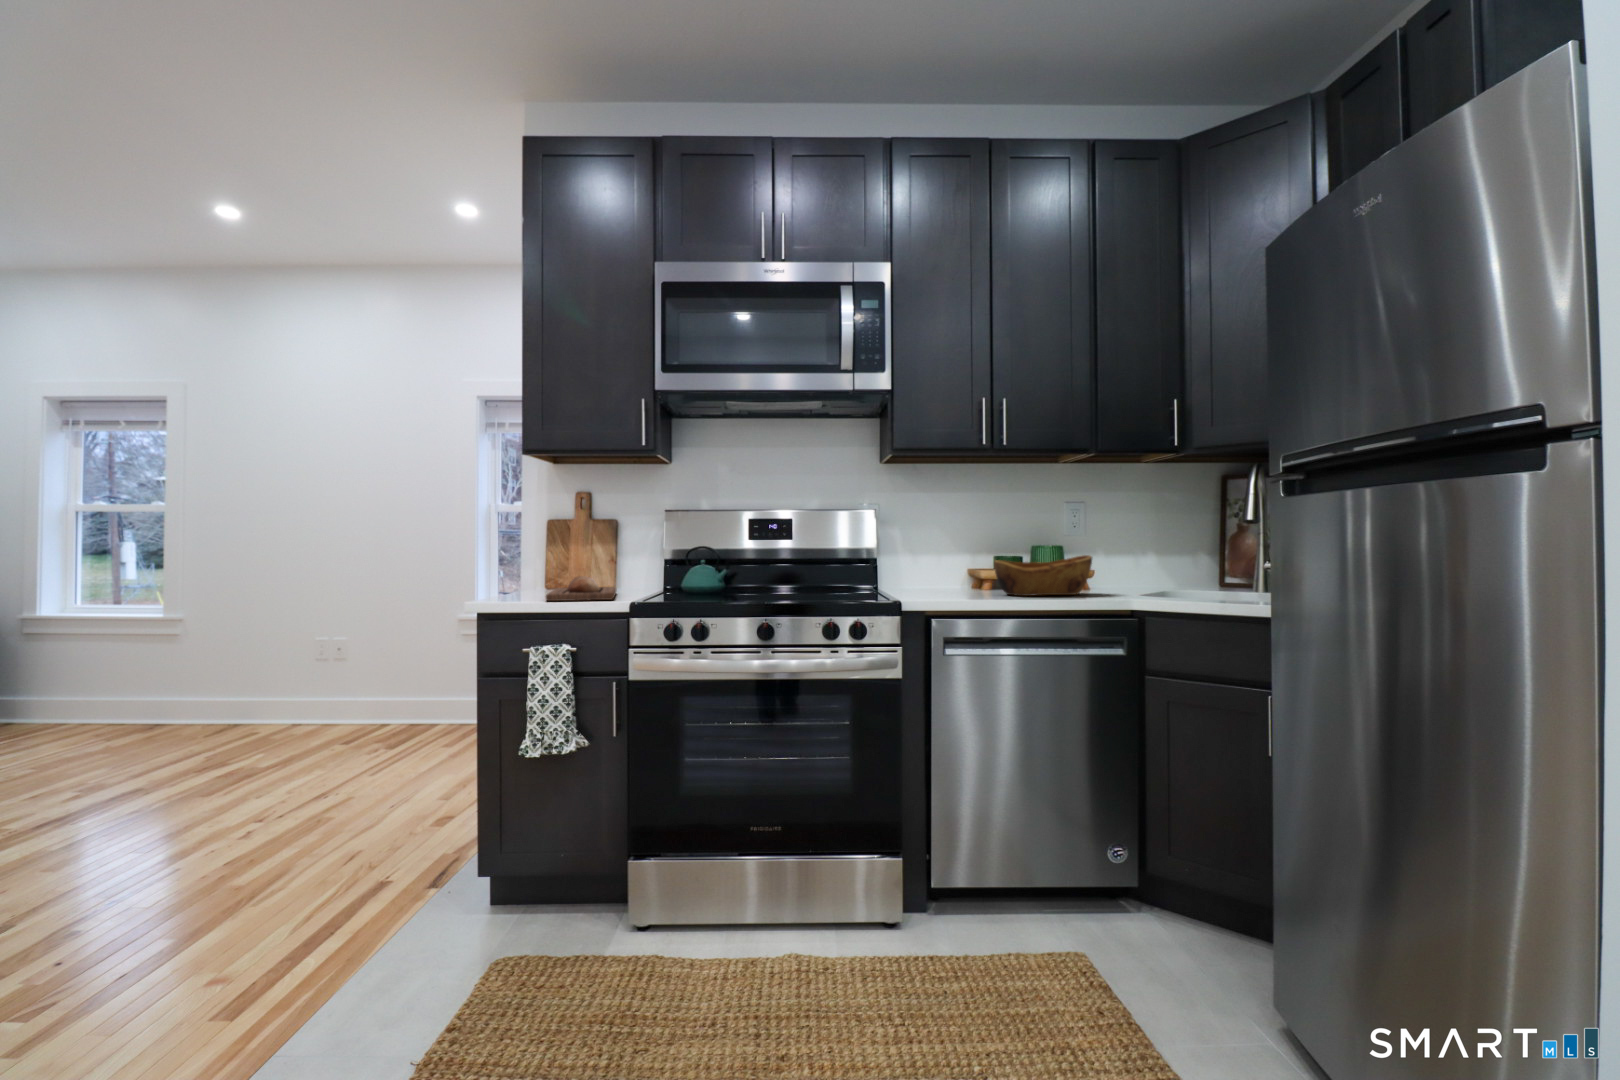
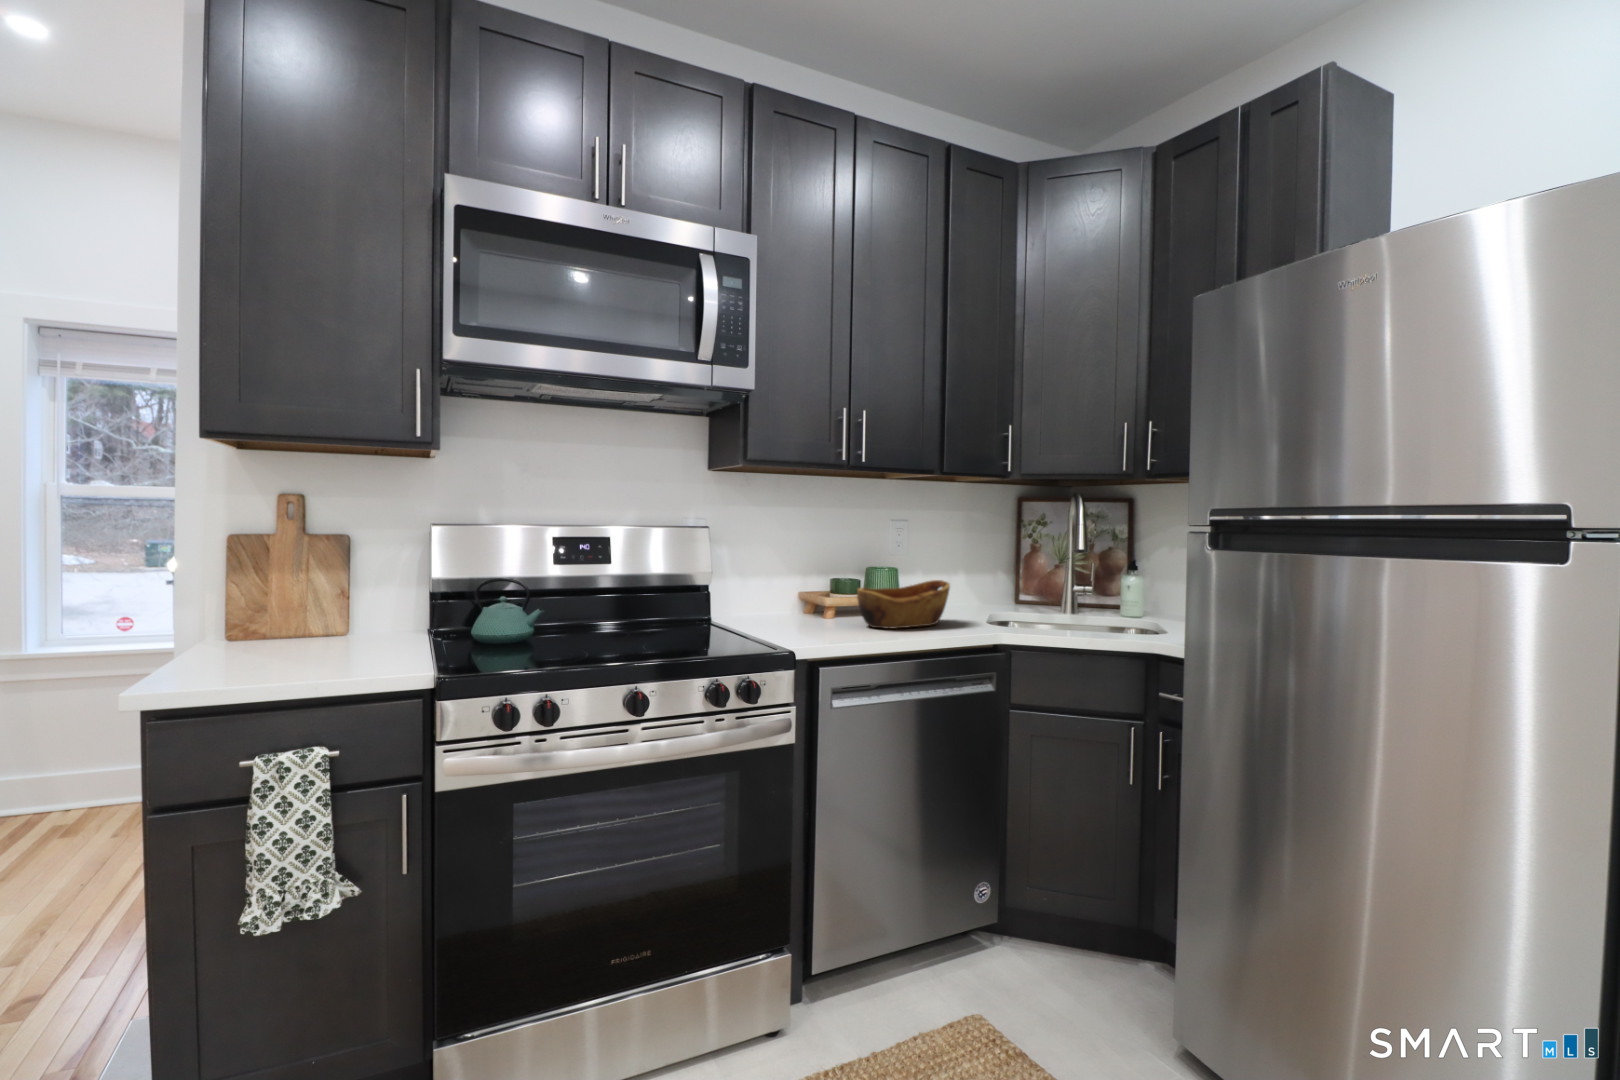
bread loaf: present [546,576,616,601] -> none [263,625,389,677]

